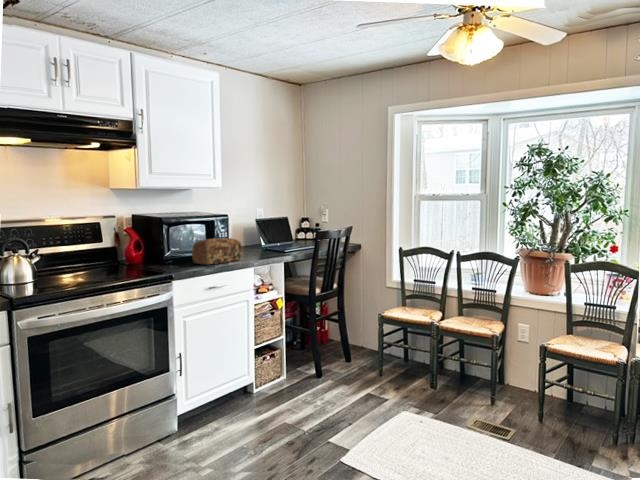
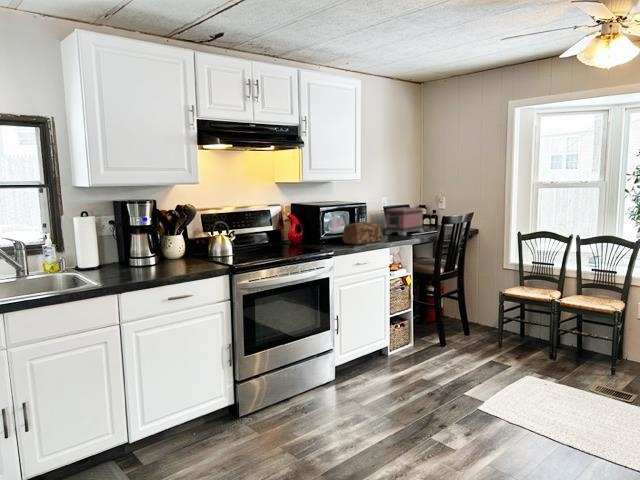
toaster: none [251,220,298,253] -> present [385,207,423,236]

